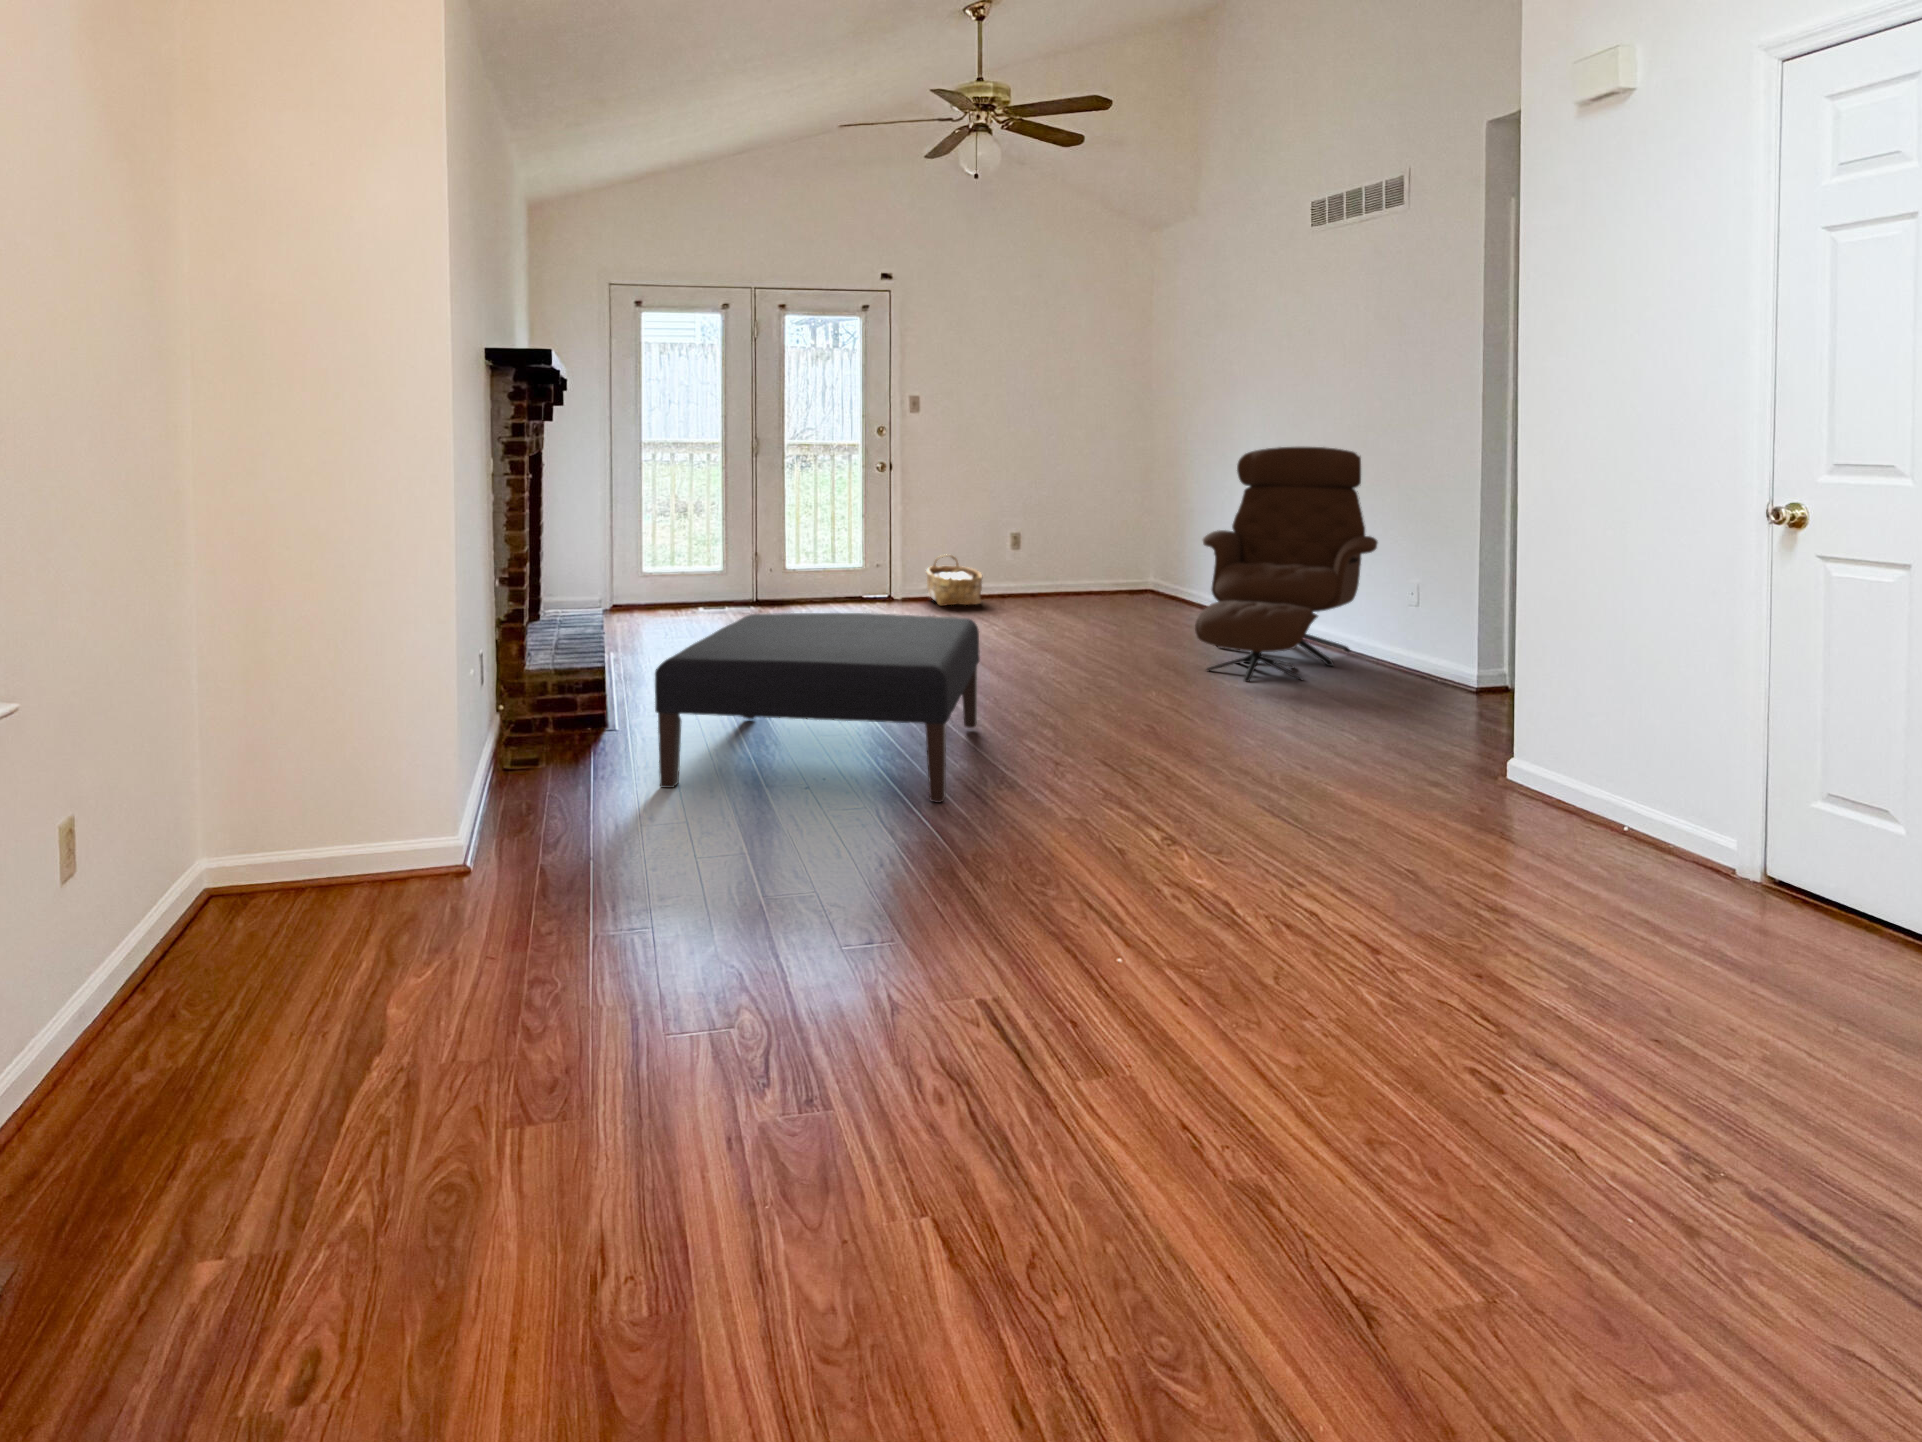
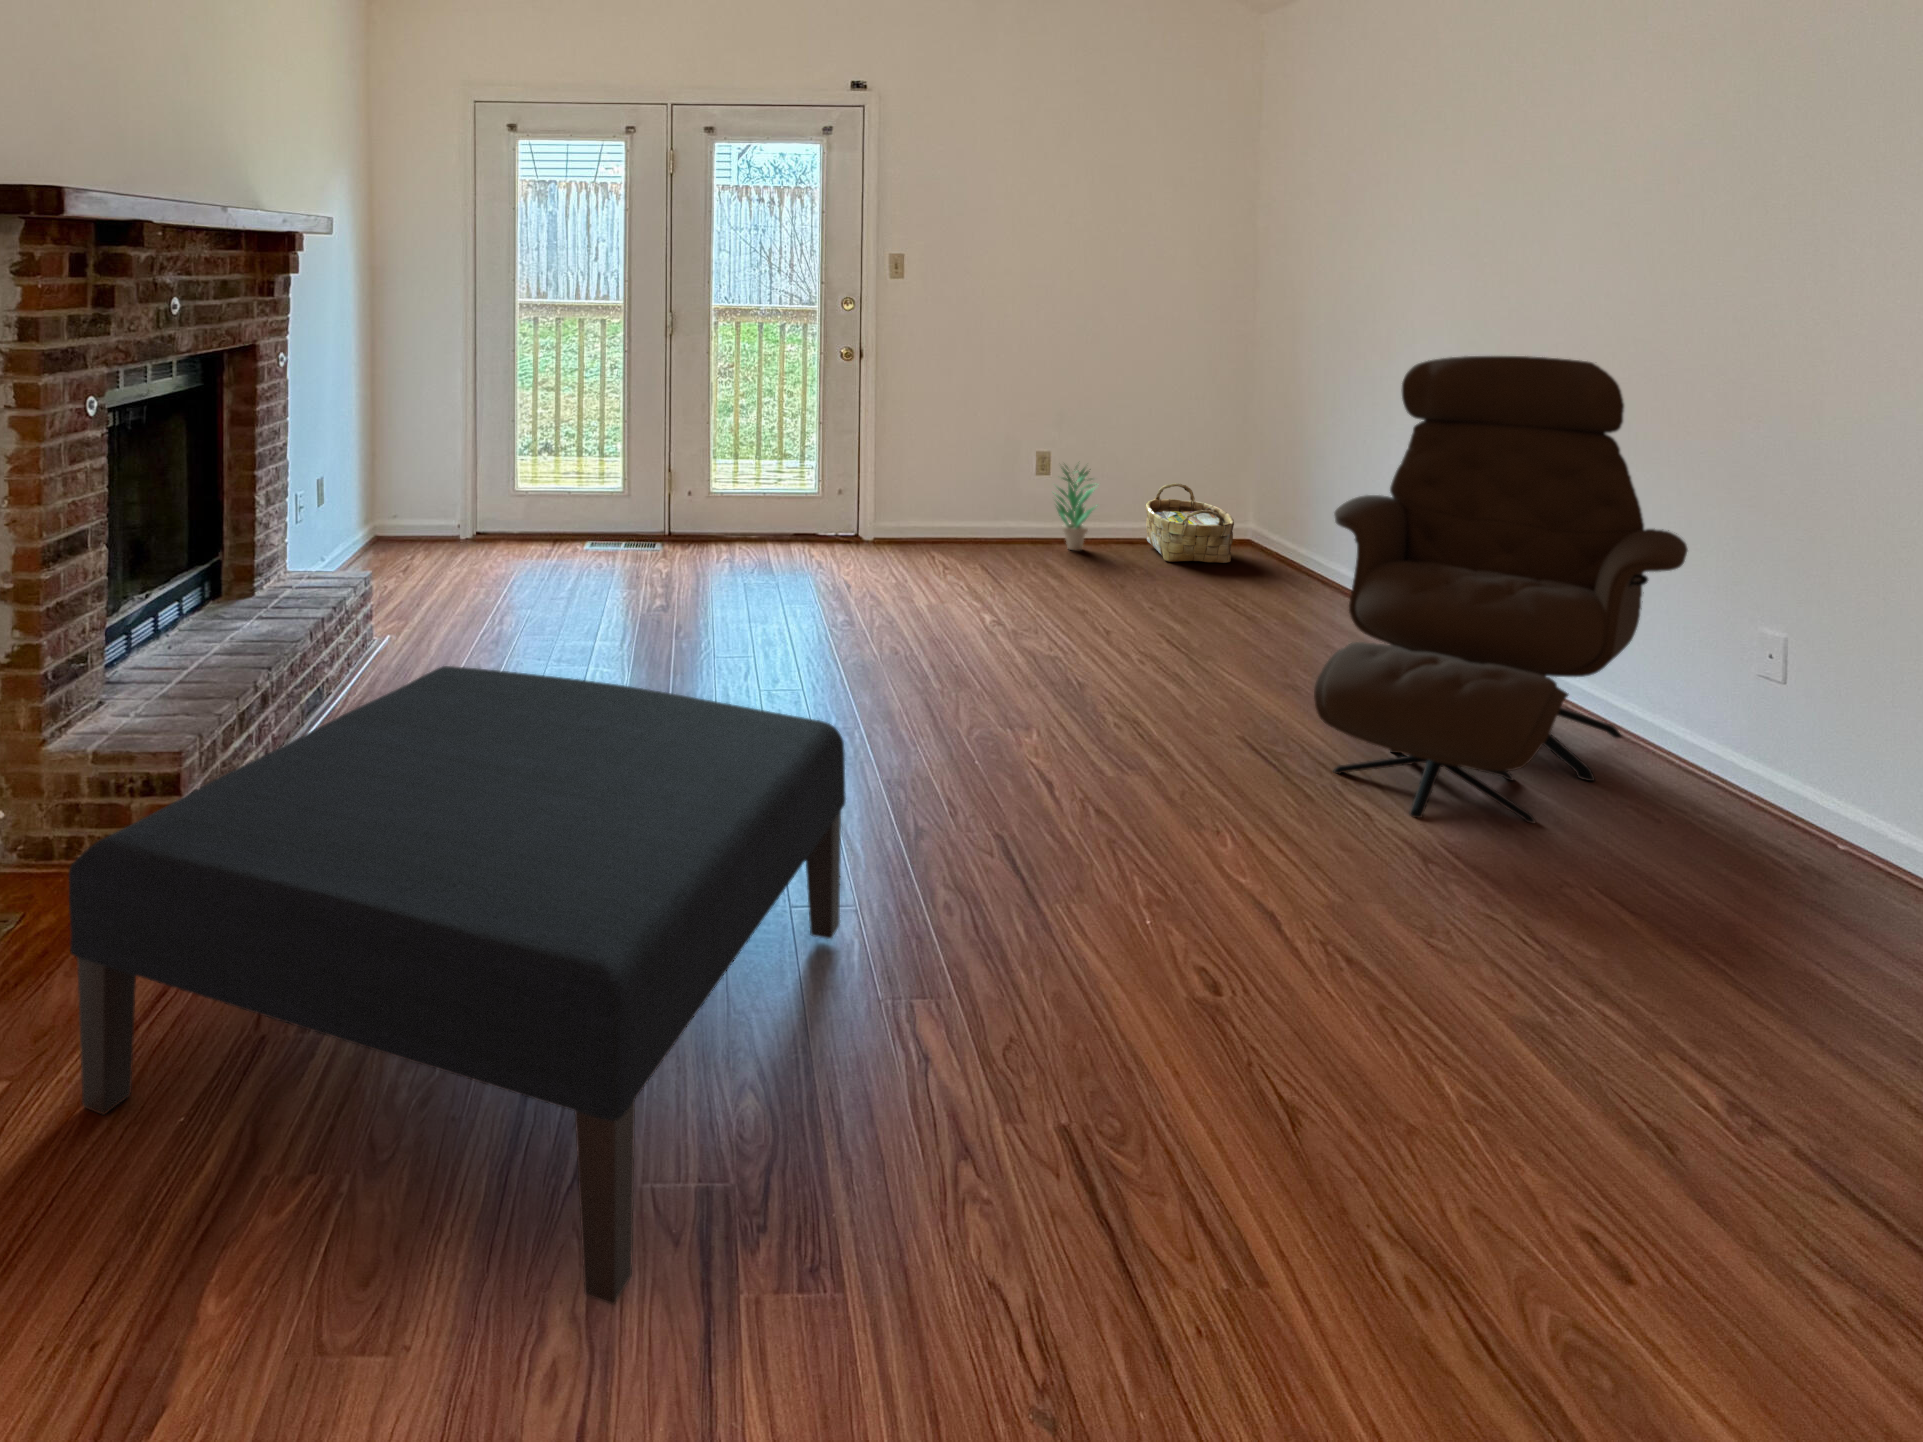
potted plant: none [1022,536,1054,597] -> present [1053,466,1097,550]
woven basket: present [926,554,982,606] -> present [1145,483,1234,563]

